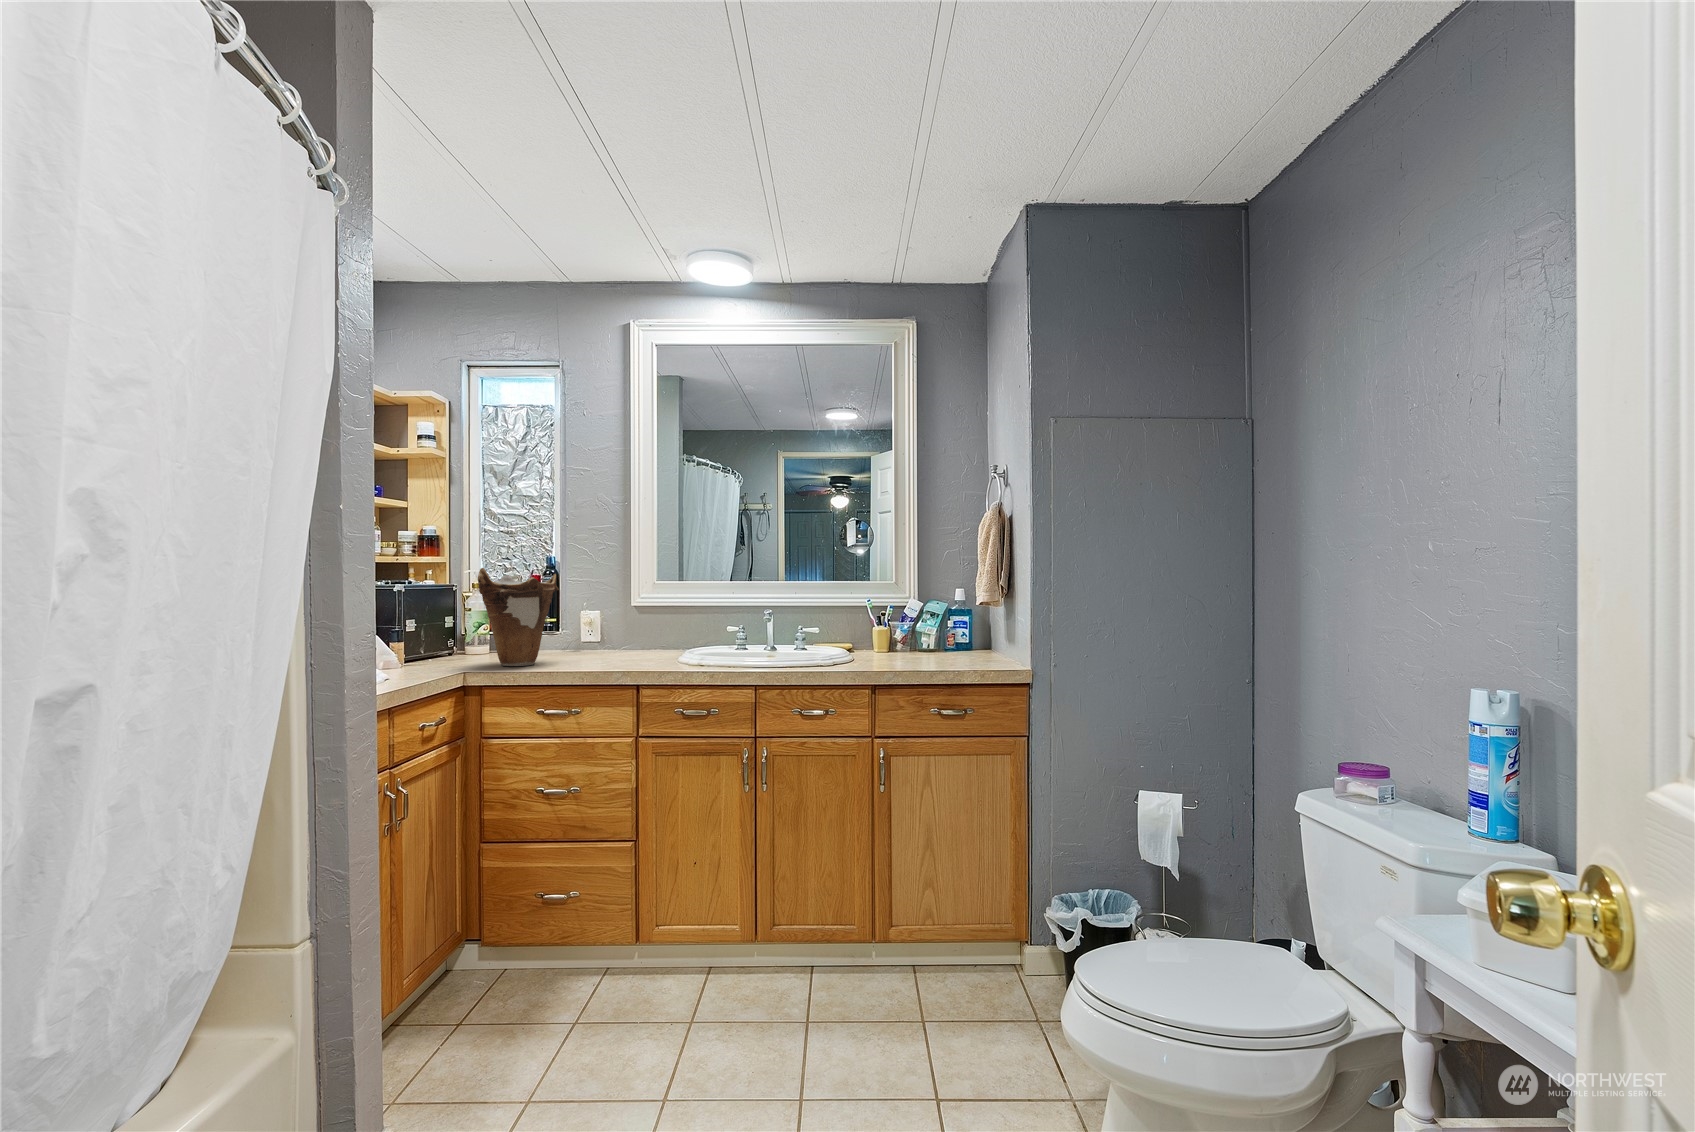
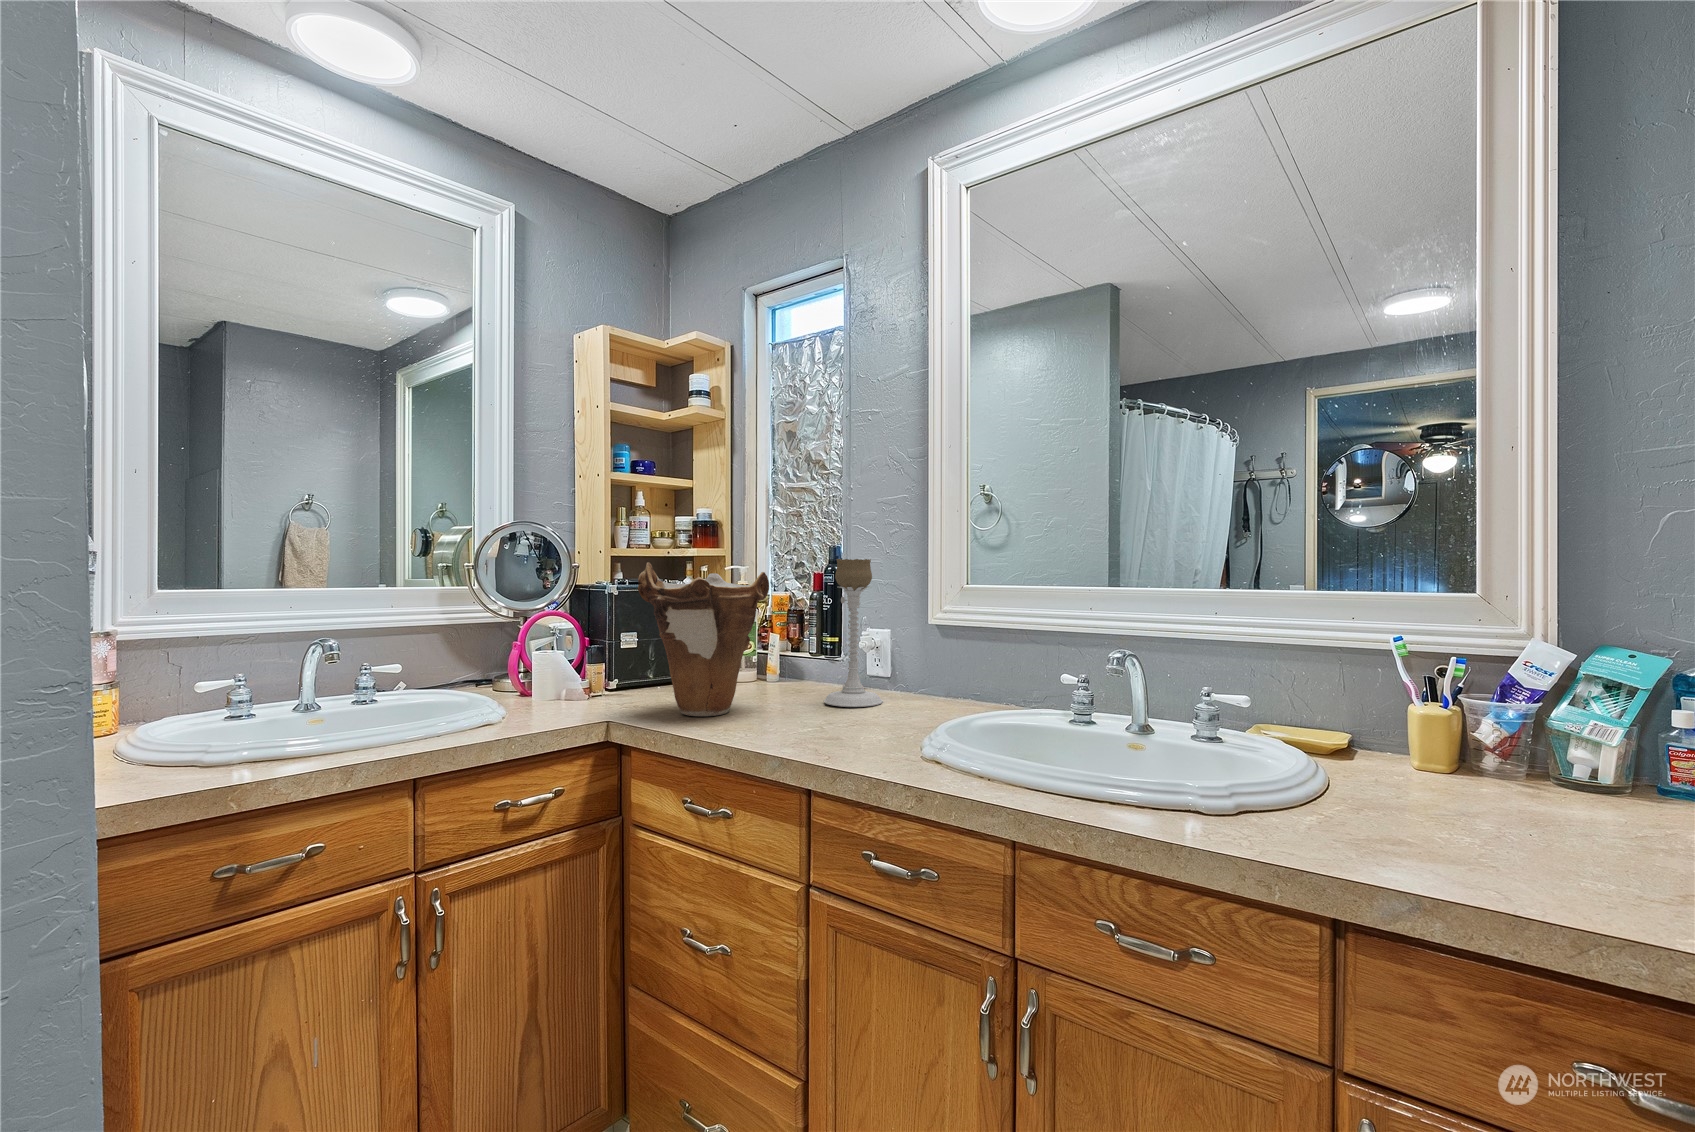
candle holder: none [581,566,619,656] -> present [824,559,883,707]

